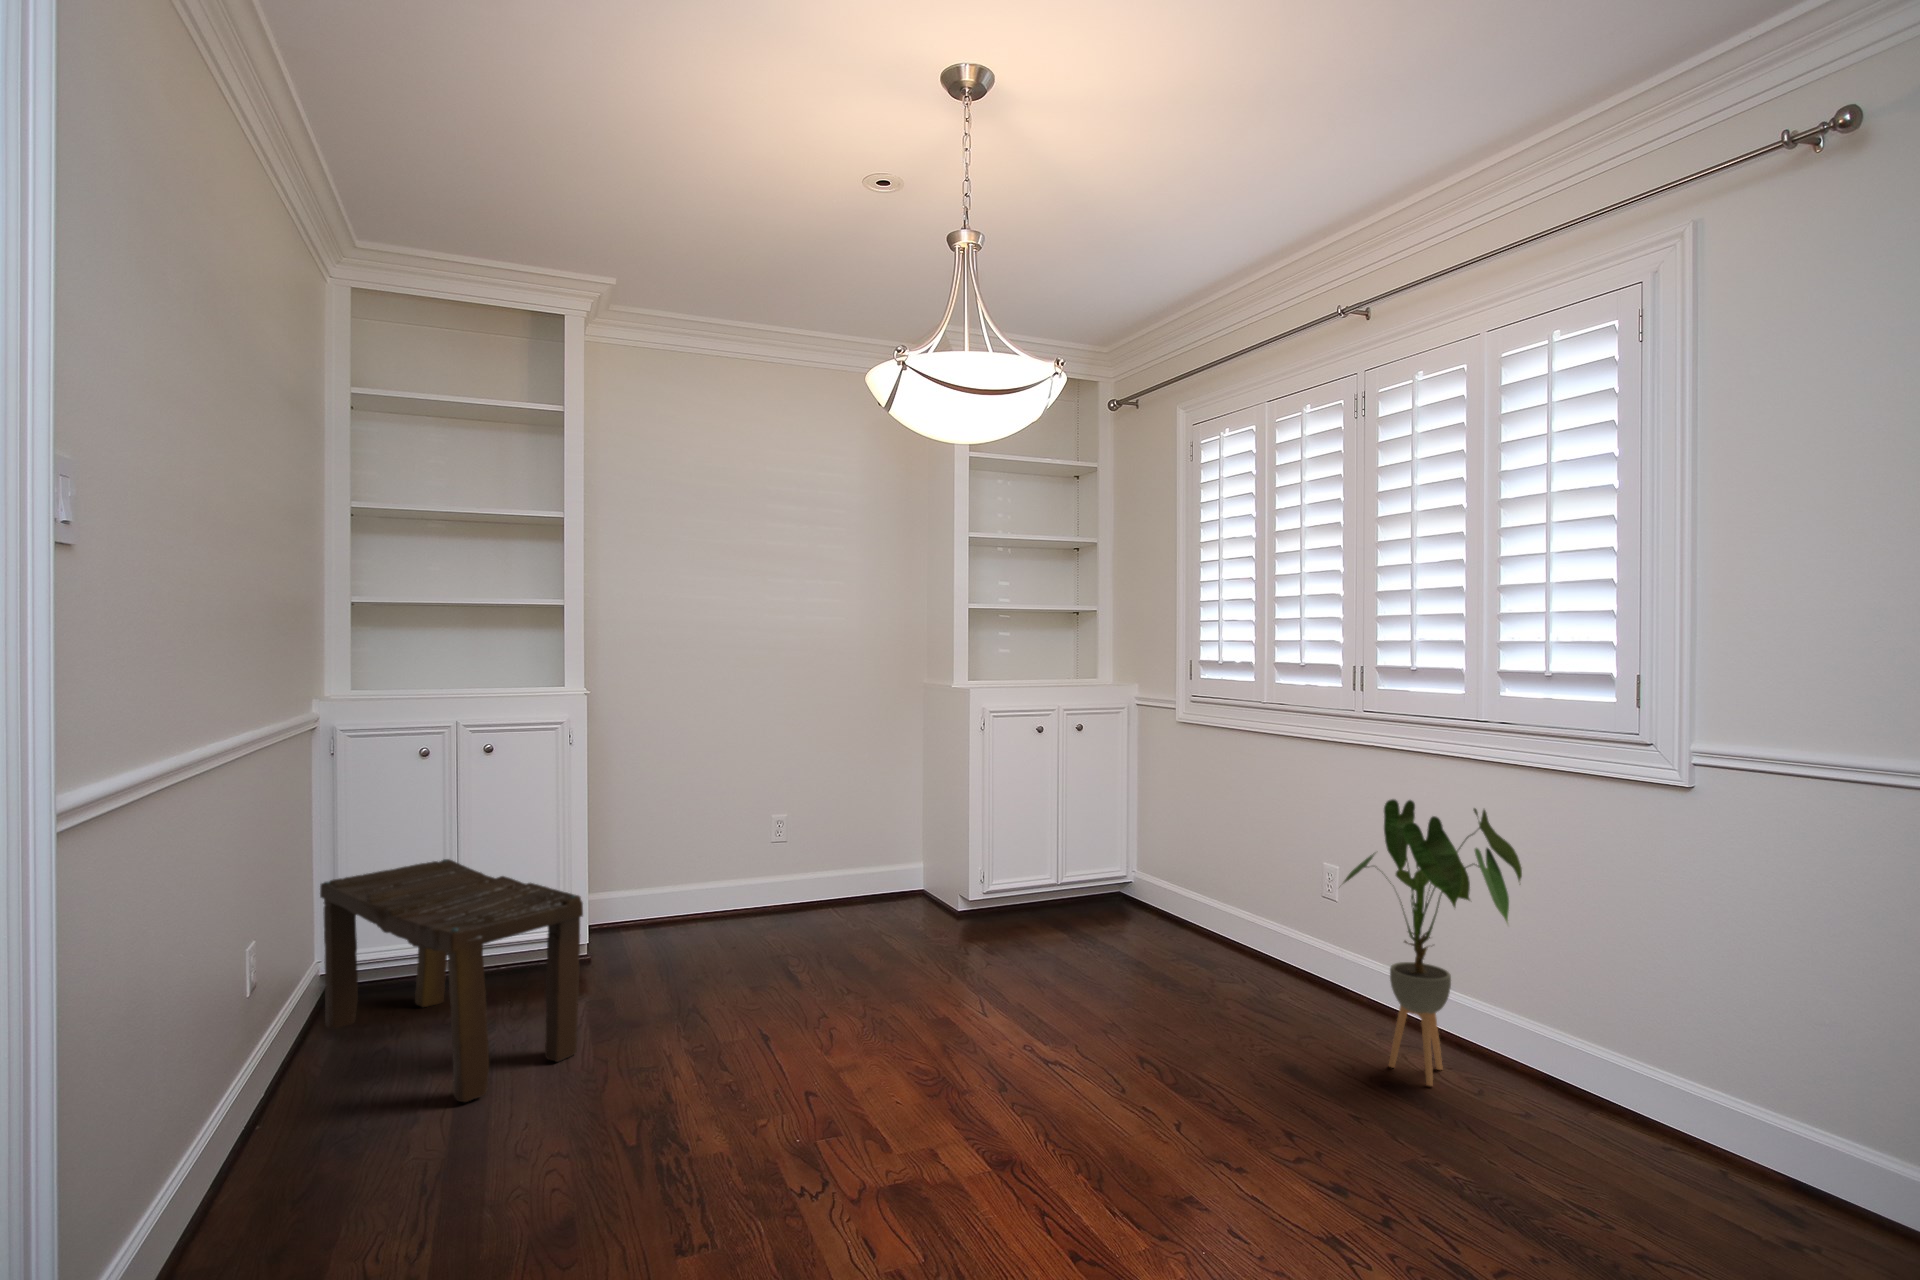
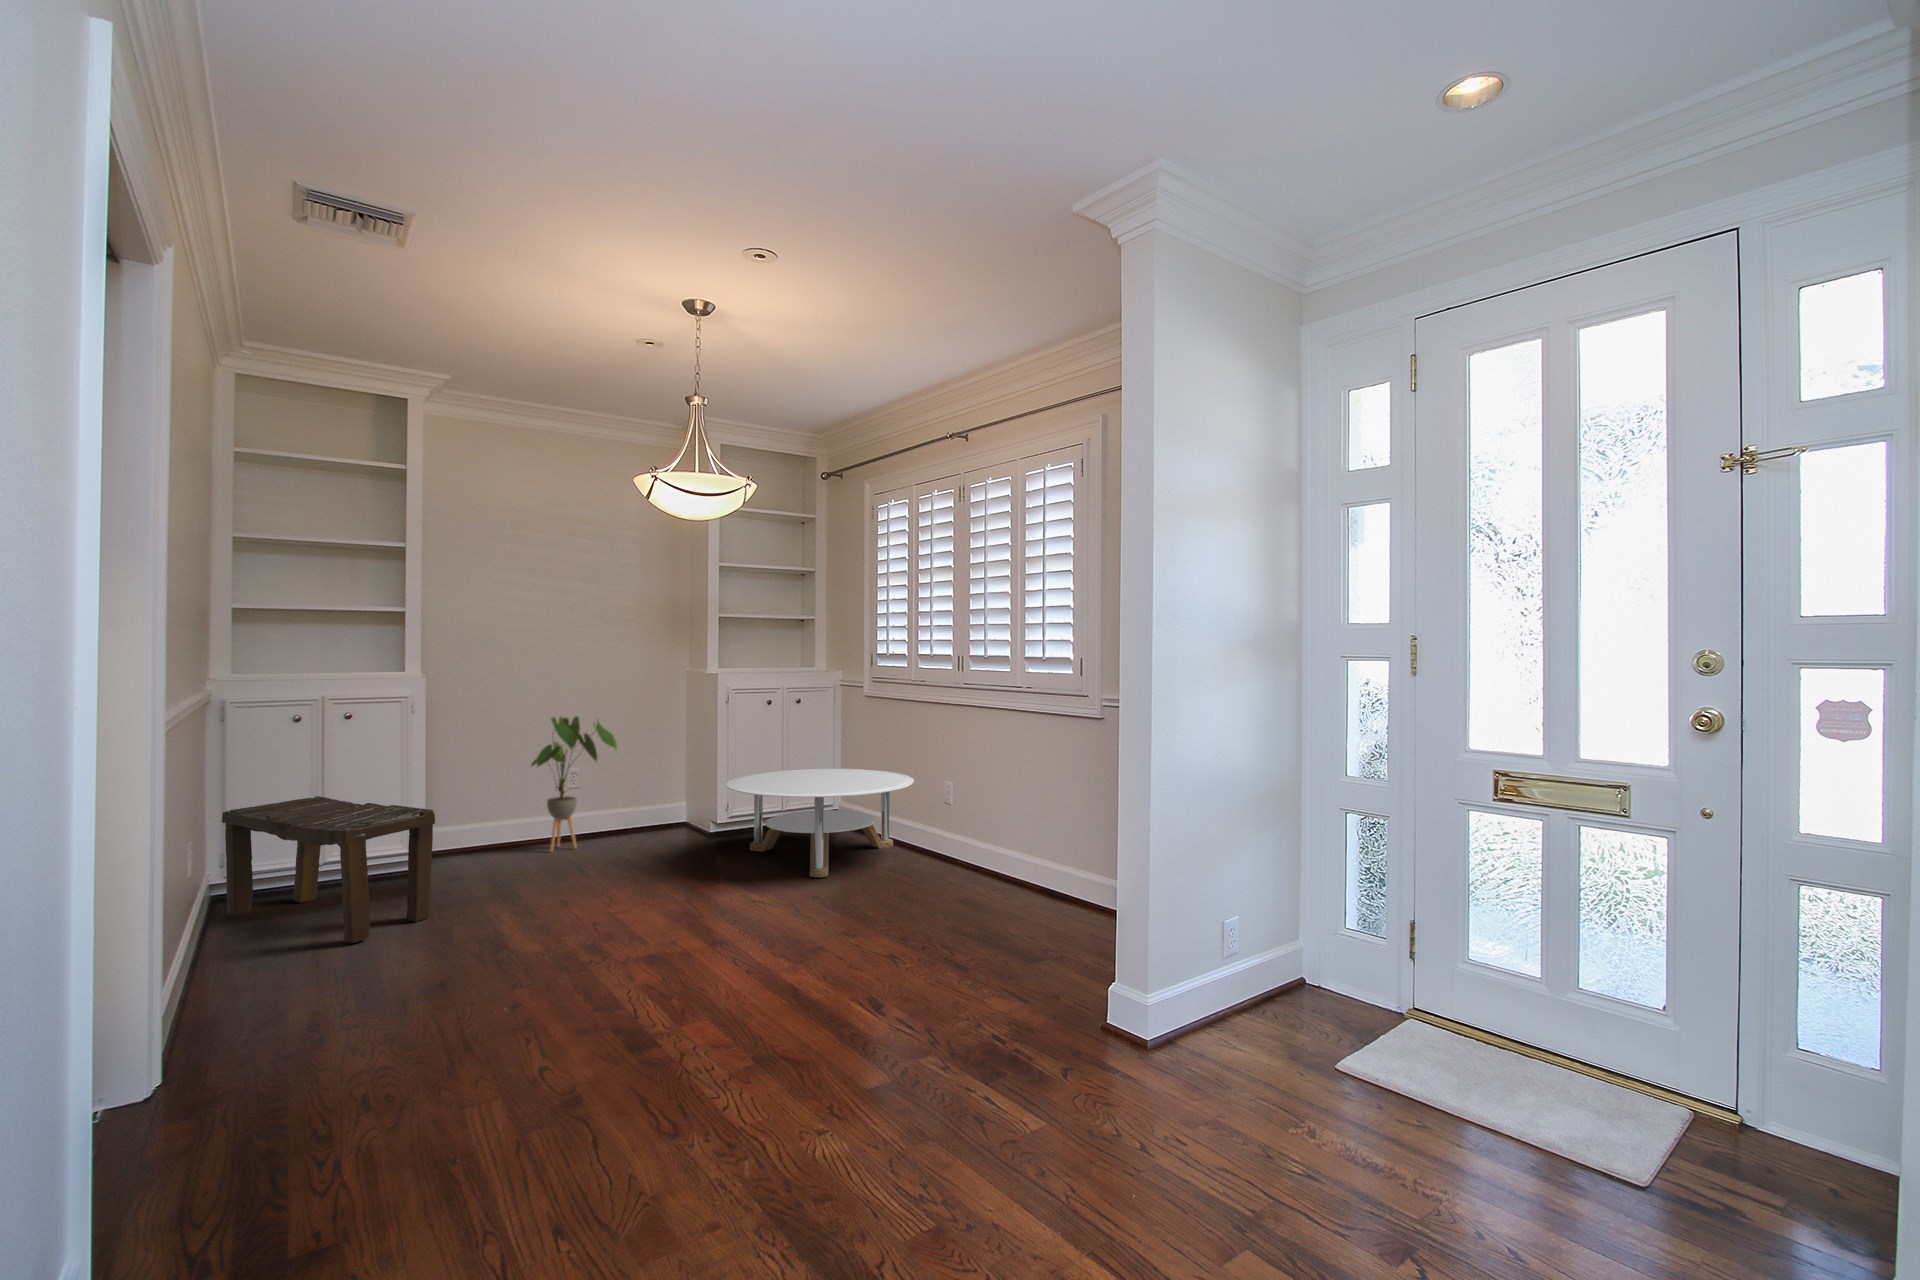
house plant: present [1344,799,1522,1086] -> present [532,716,617,851]
round table: none [987,830,1275,1018] -> present [726,768,914,877]

